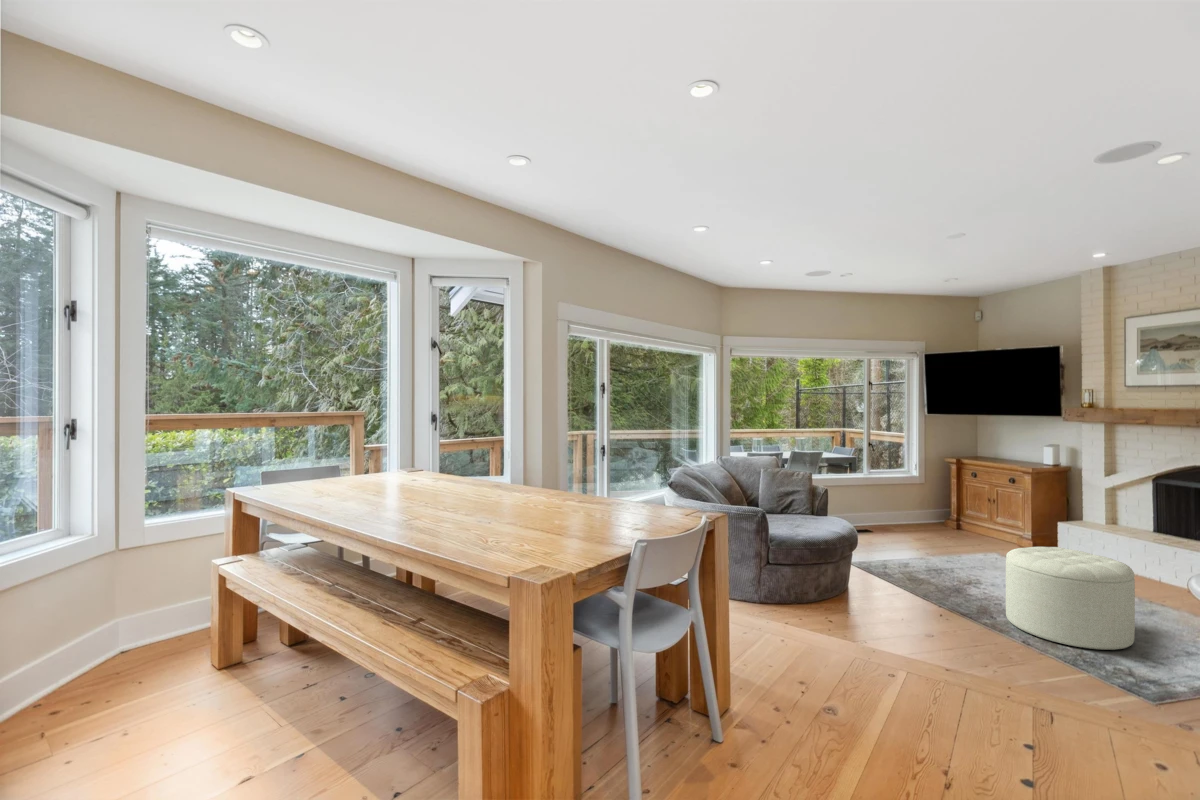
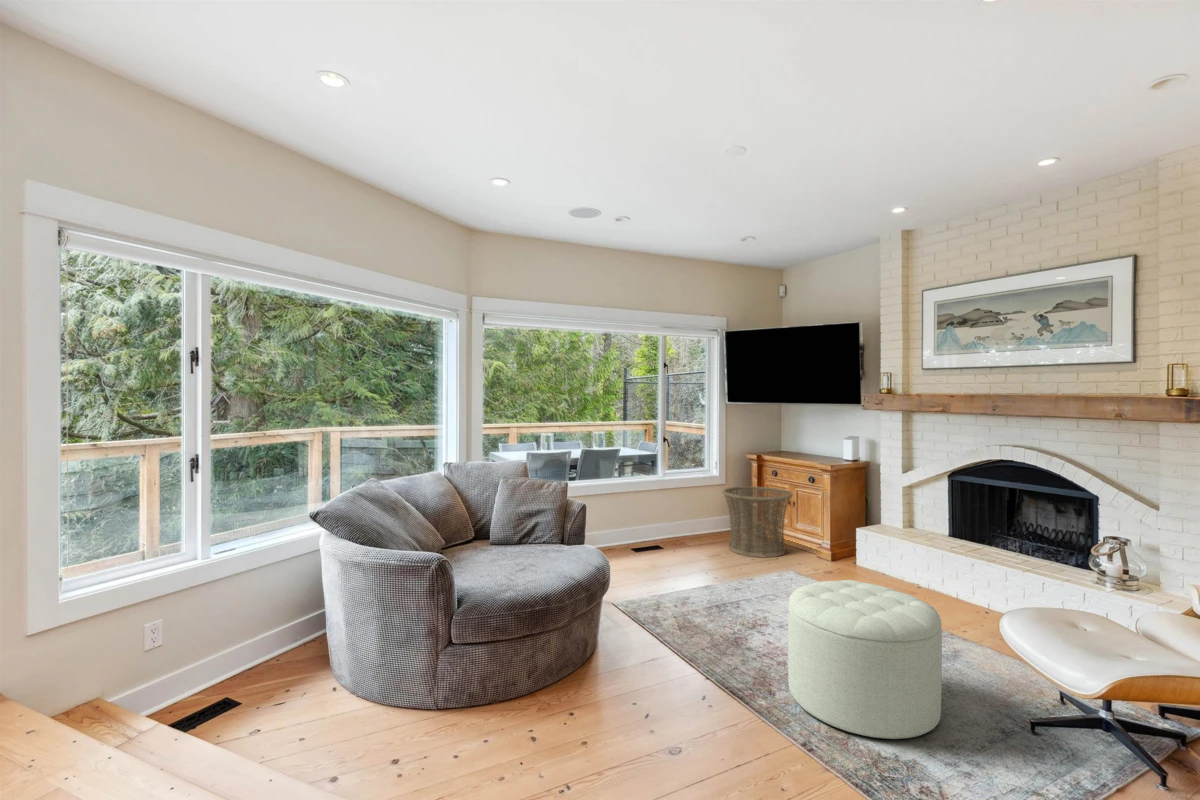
basket: none [926,485,994,544] -> present [723,486,793,557]

